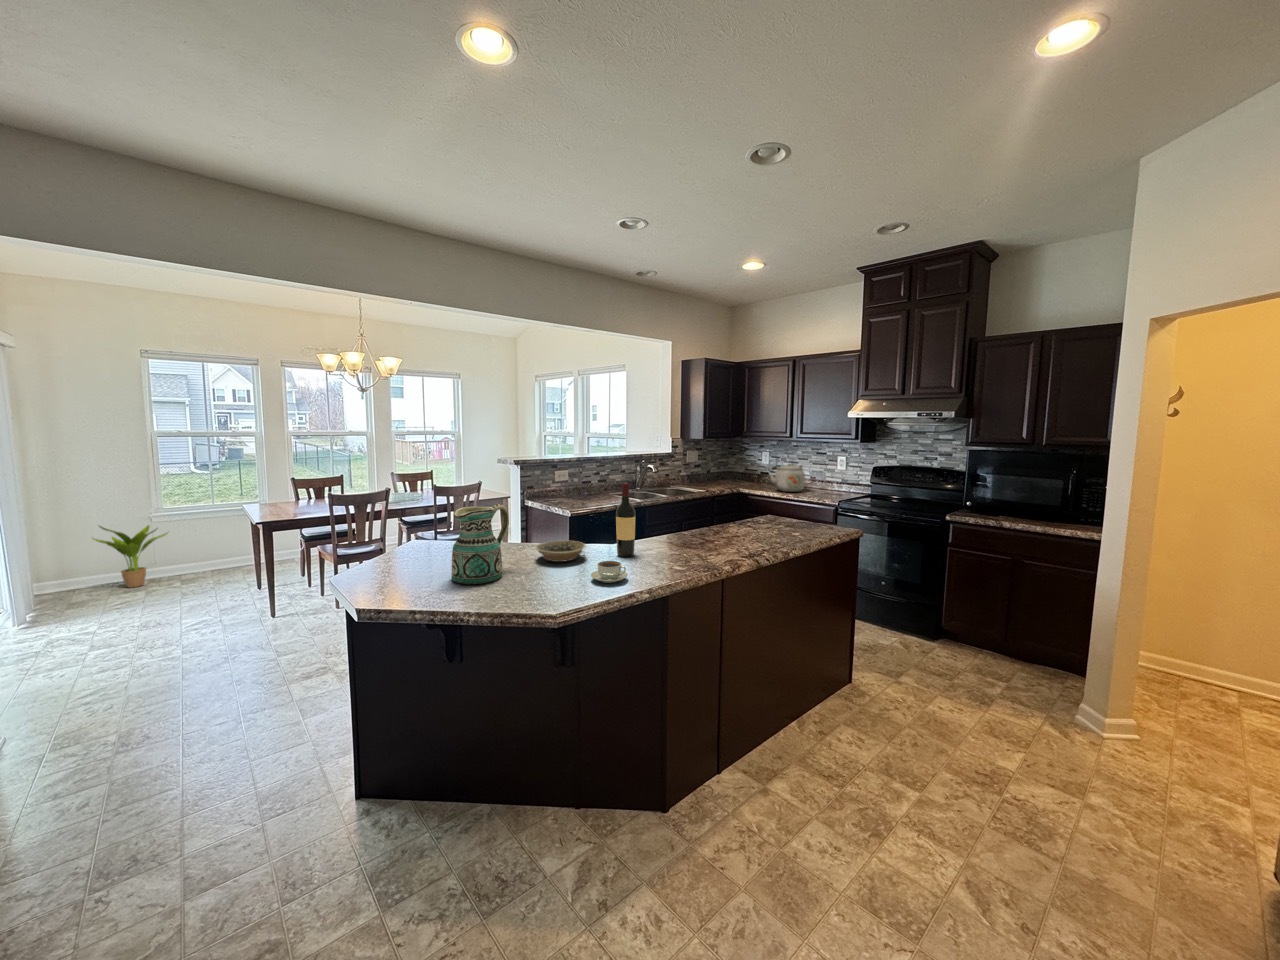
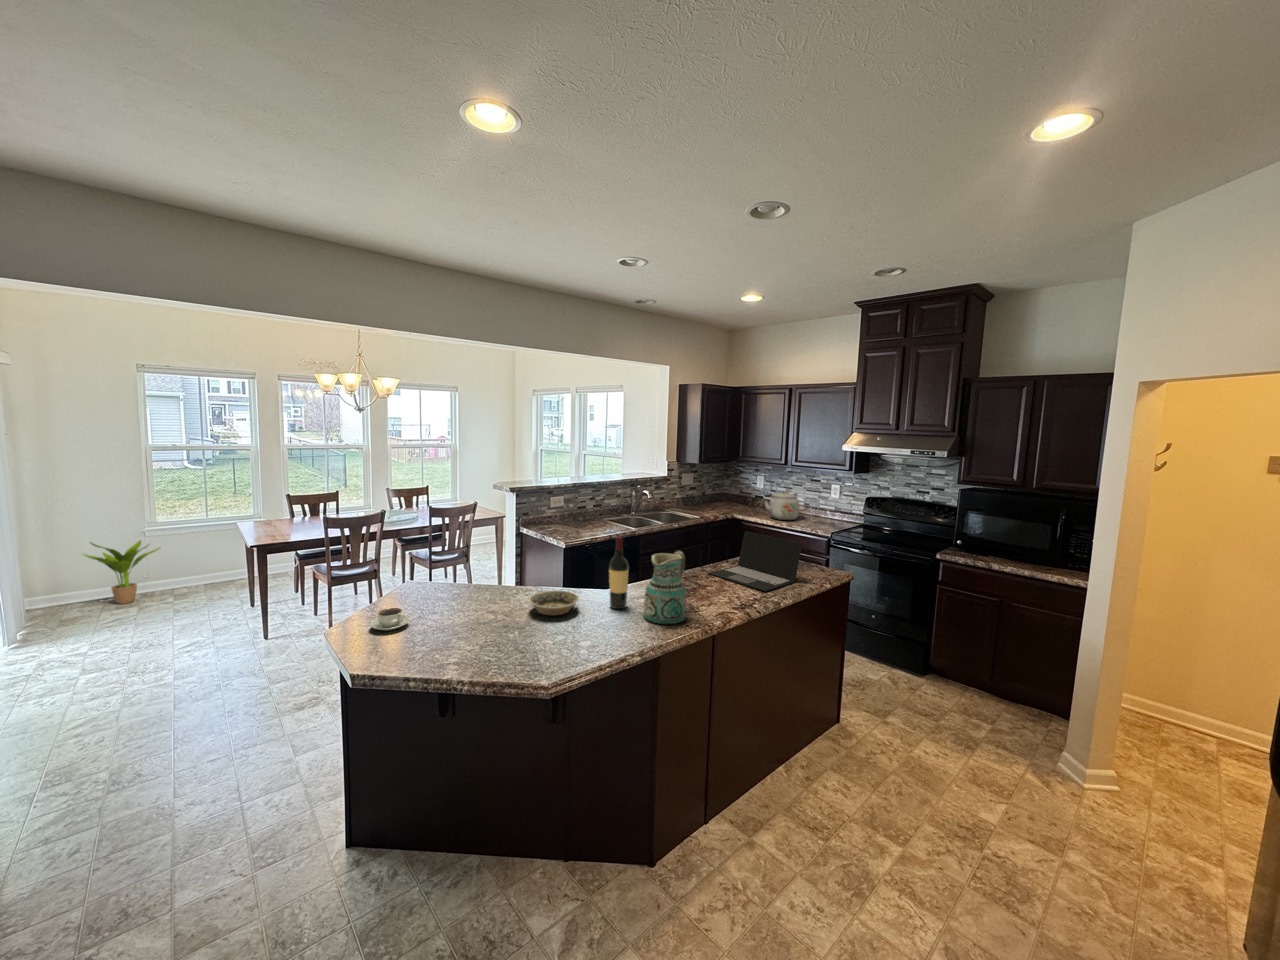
laptop: none [716,488,811,542] -> present [709,531,802,592]
ceramic pitcher: present [452,504,509,584] -> present [643,551,686,624]
coffee cup: present [591,561,628,583] -> present [370,608,409,631]

